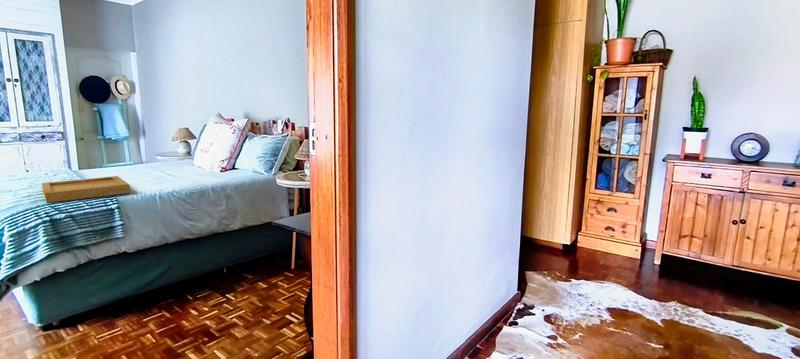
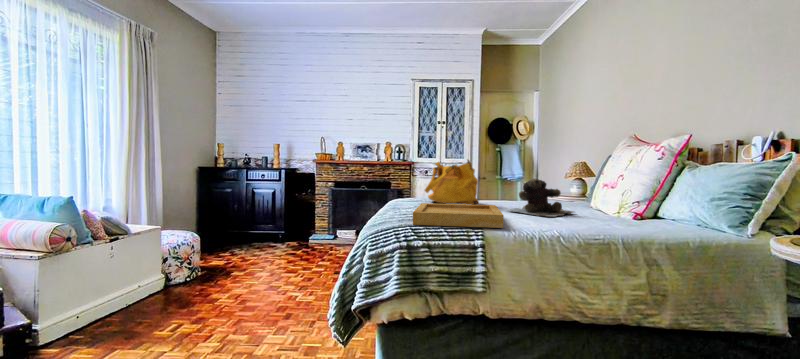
handbag: none [31,137,96,179] -> present [425,160,479,205]
teddy bear: none [126,150,183,179] -> present [507,178,574,217]

